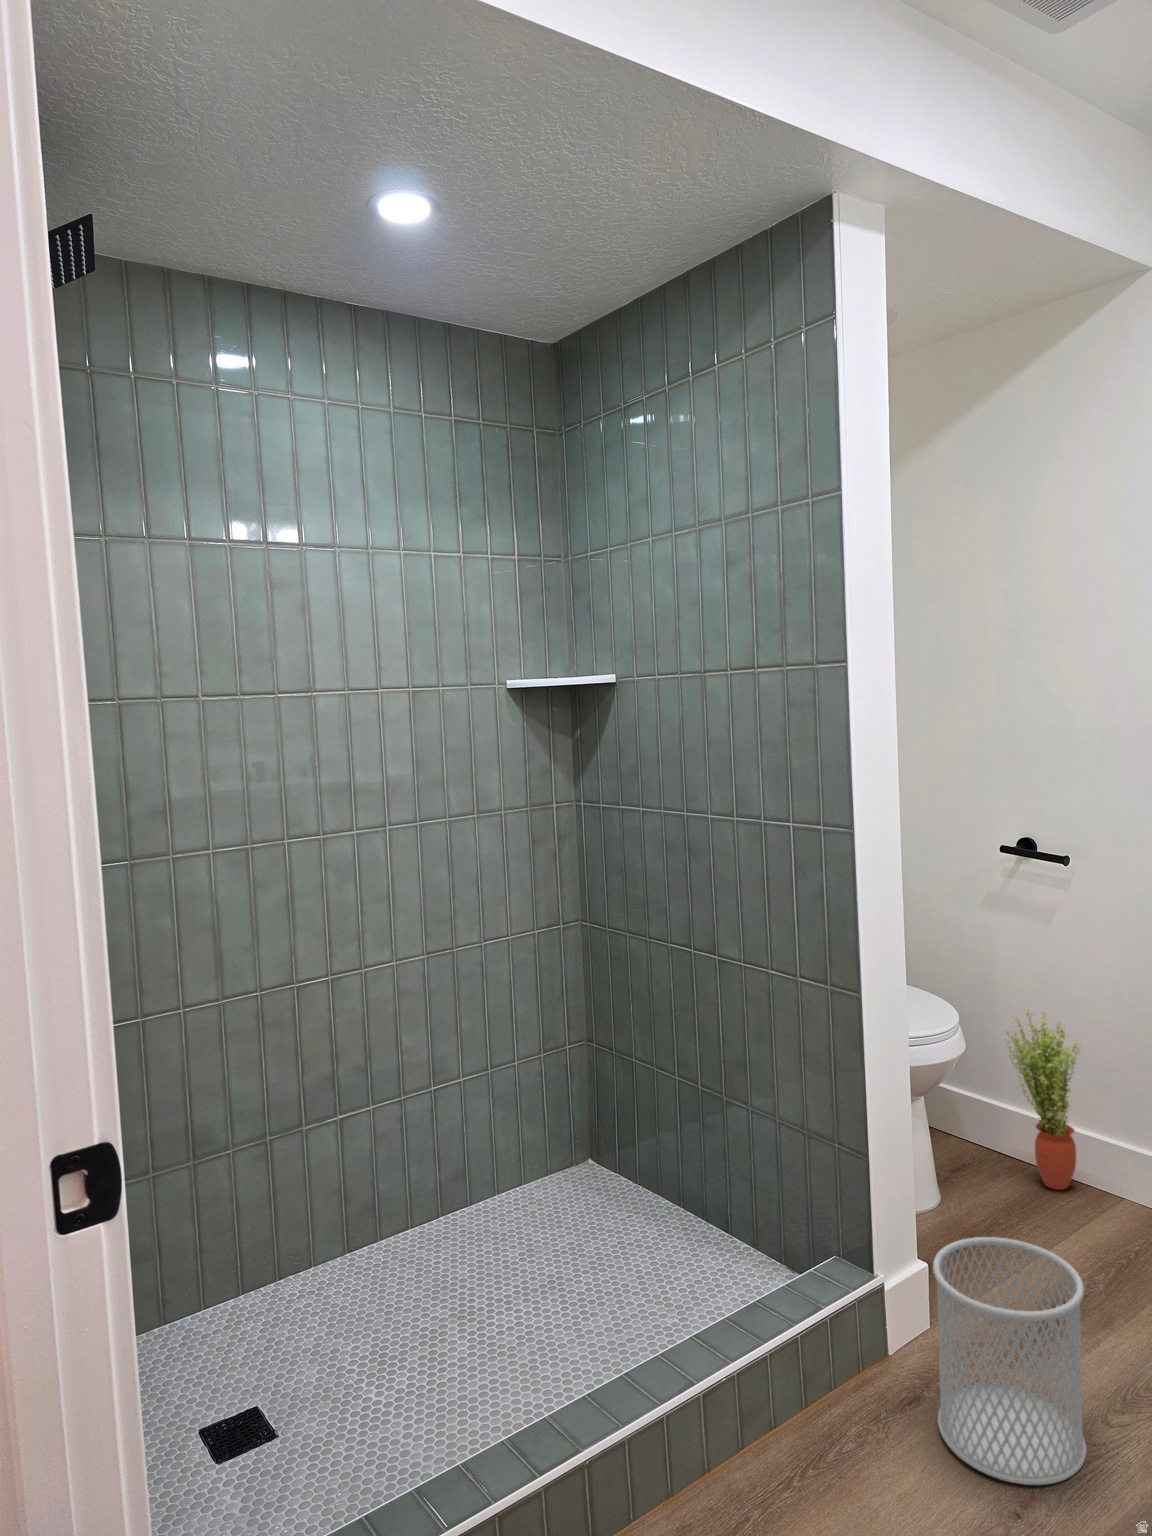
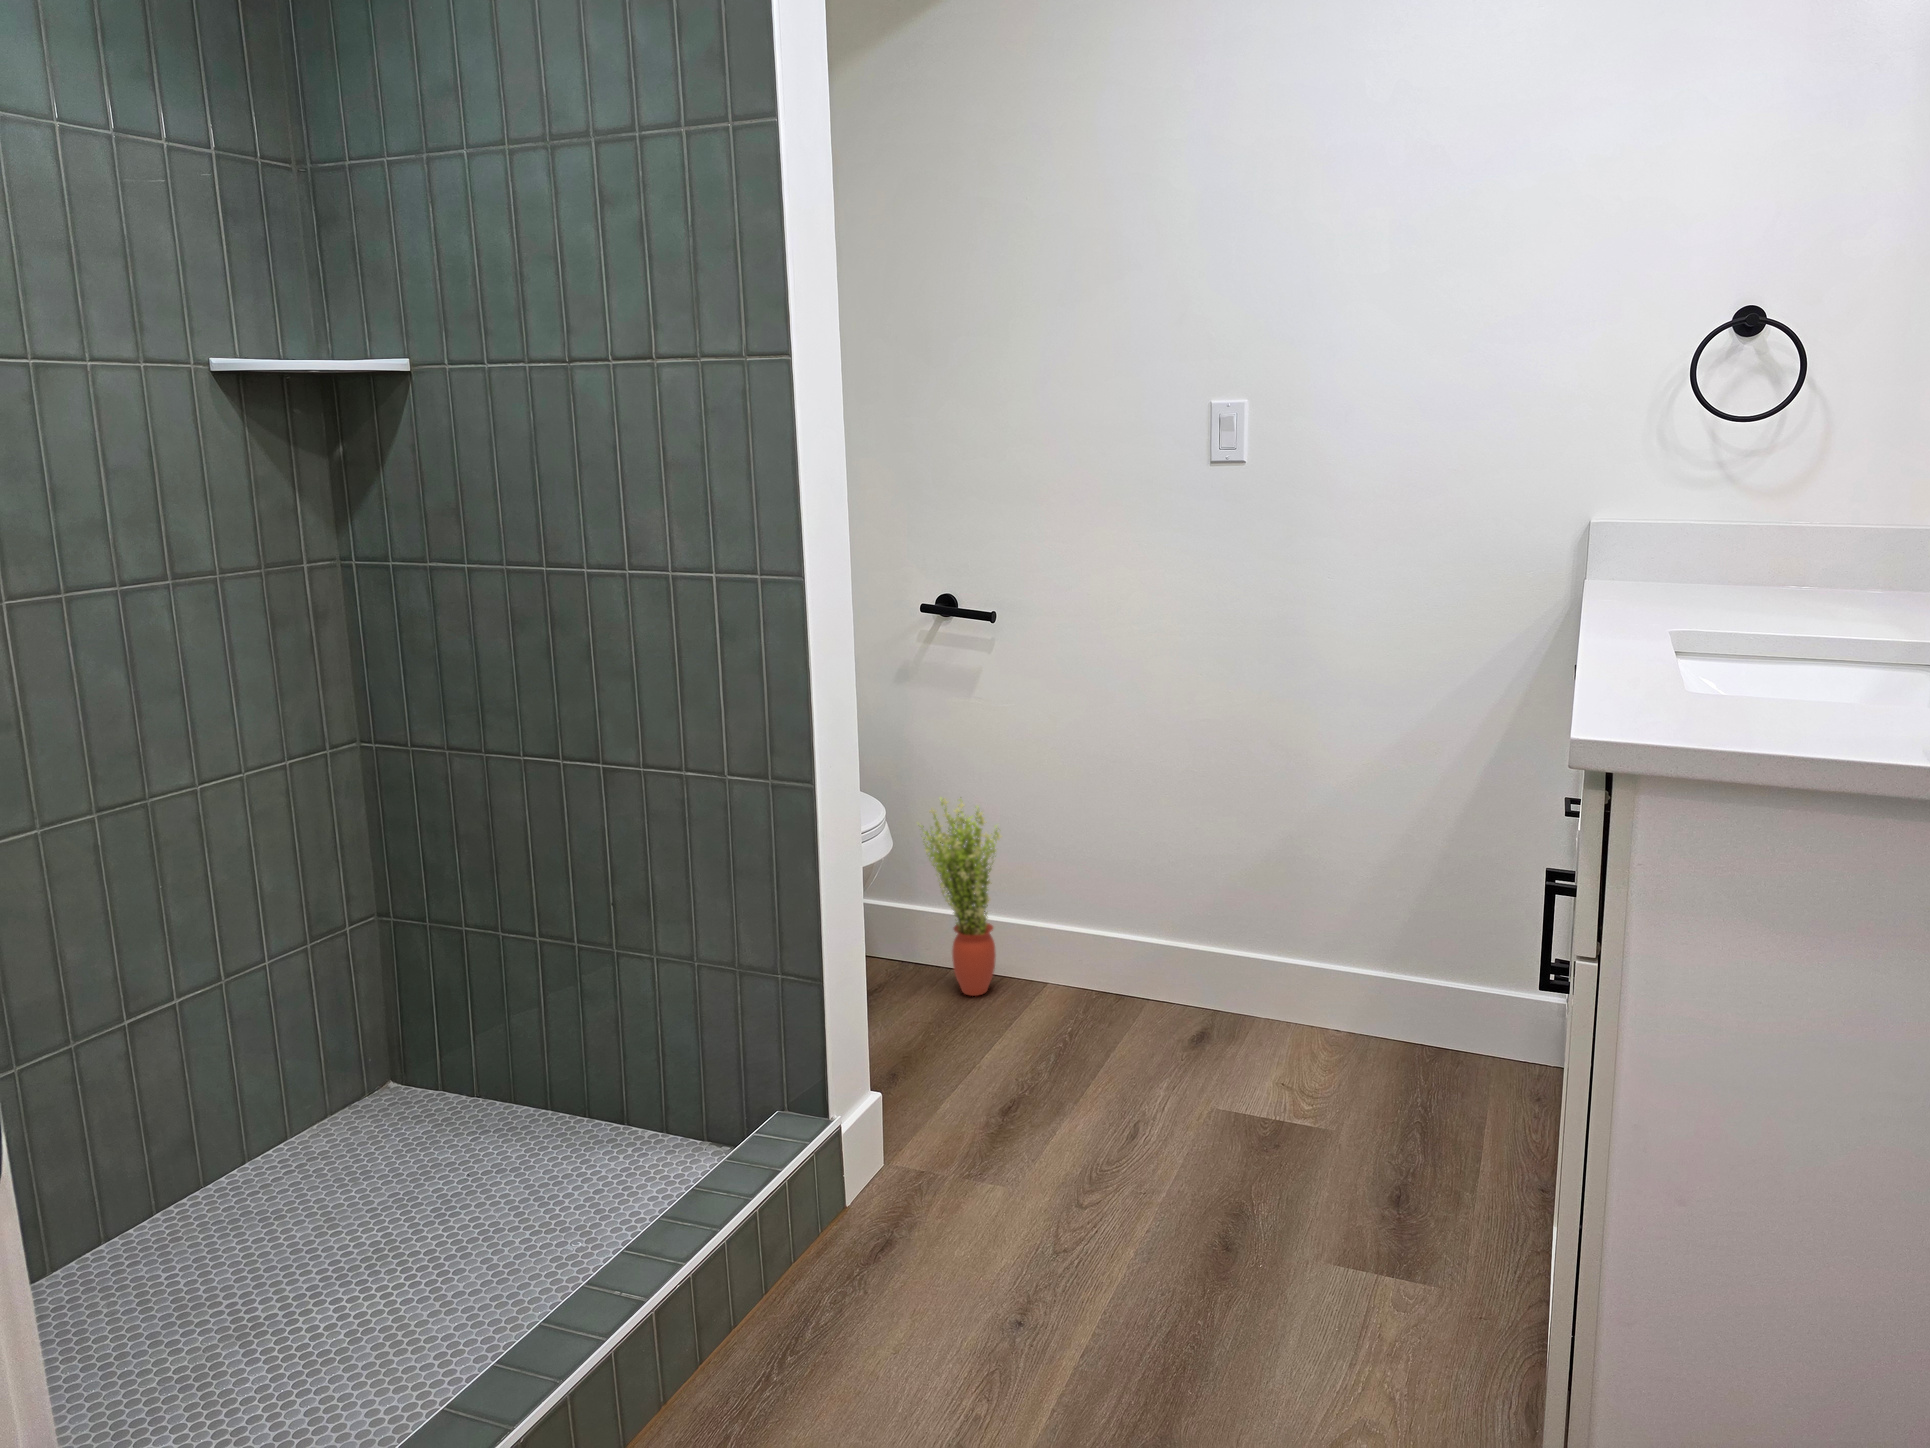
wastebasket: present [933,1237,1087,1485] -> none [913,1040,1073,1299]

